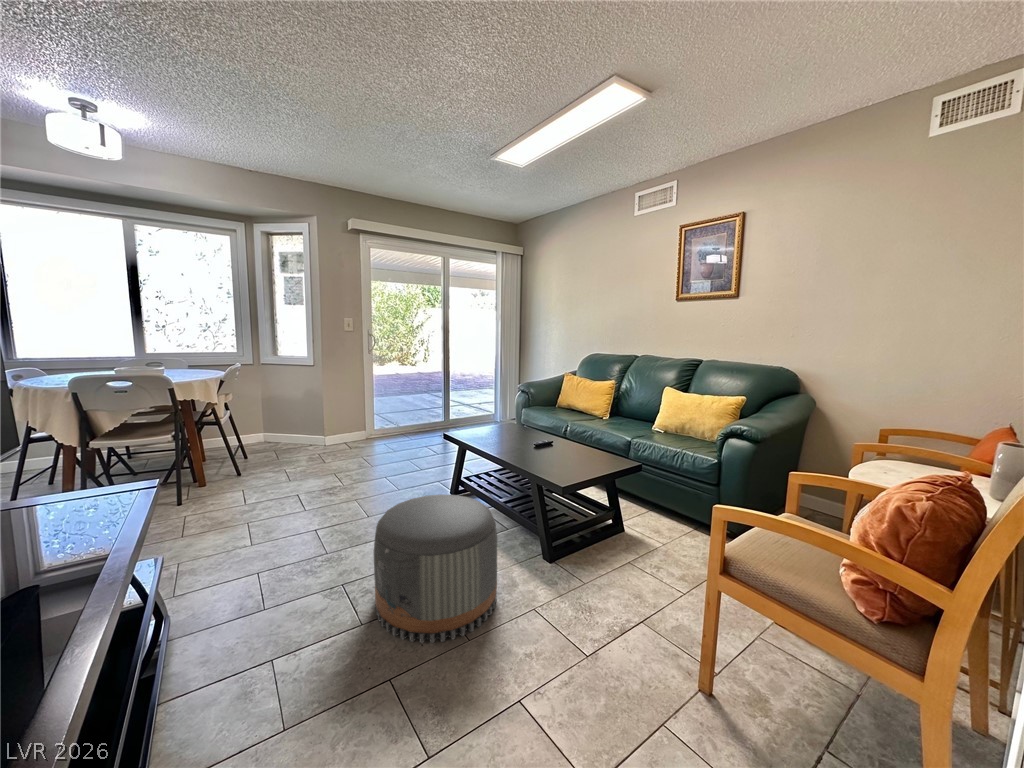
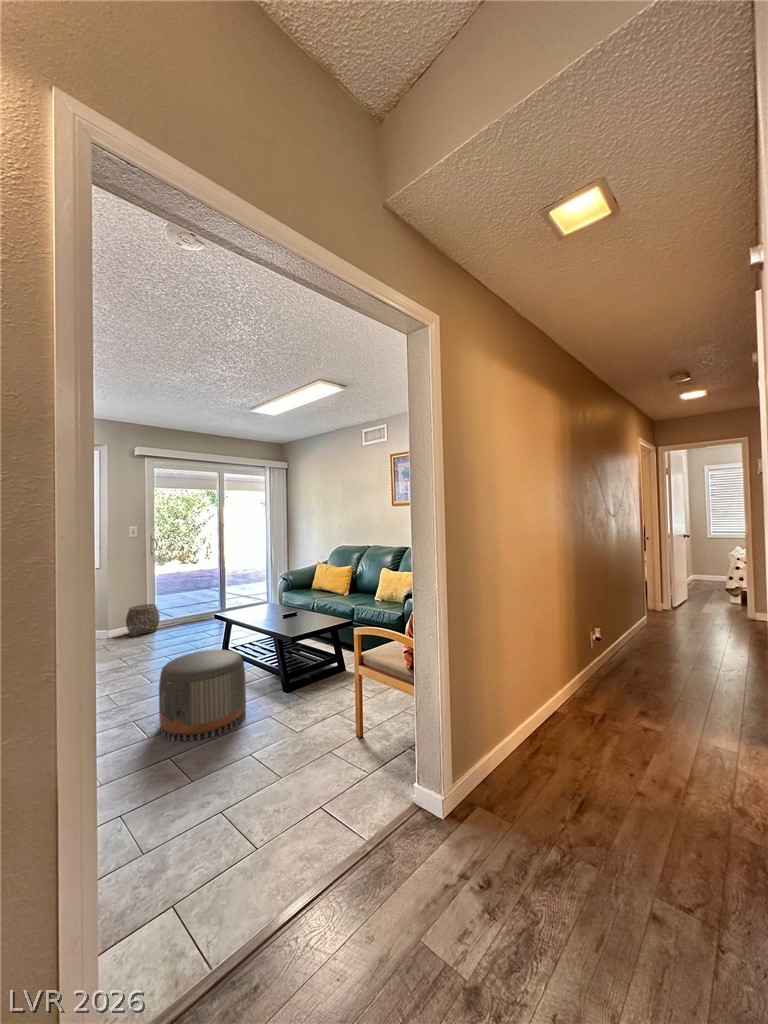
woven basket: none [342,410,379,444] -> present [126,604,160,635]

